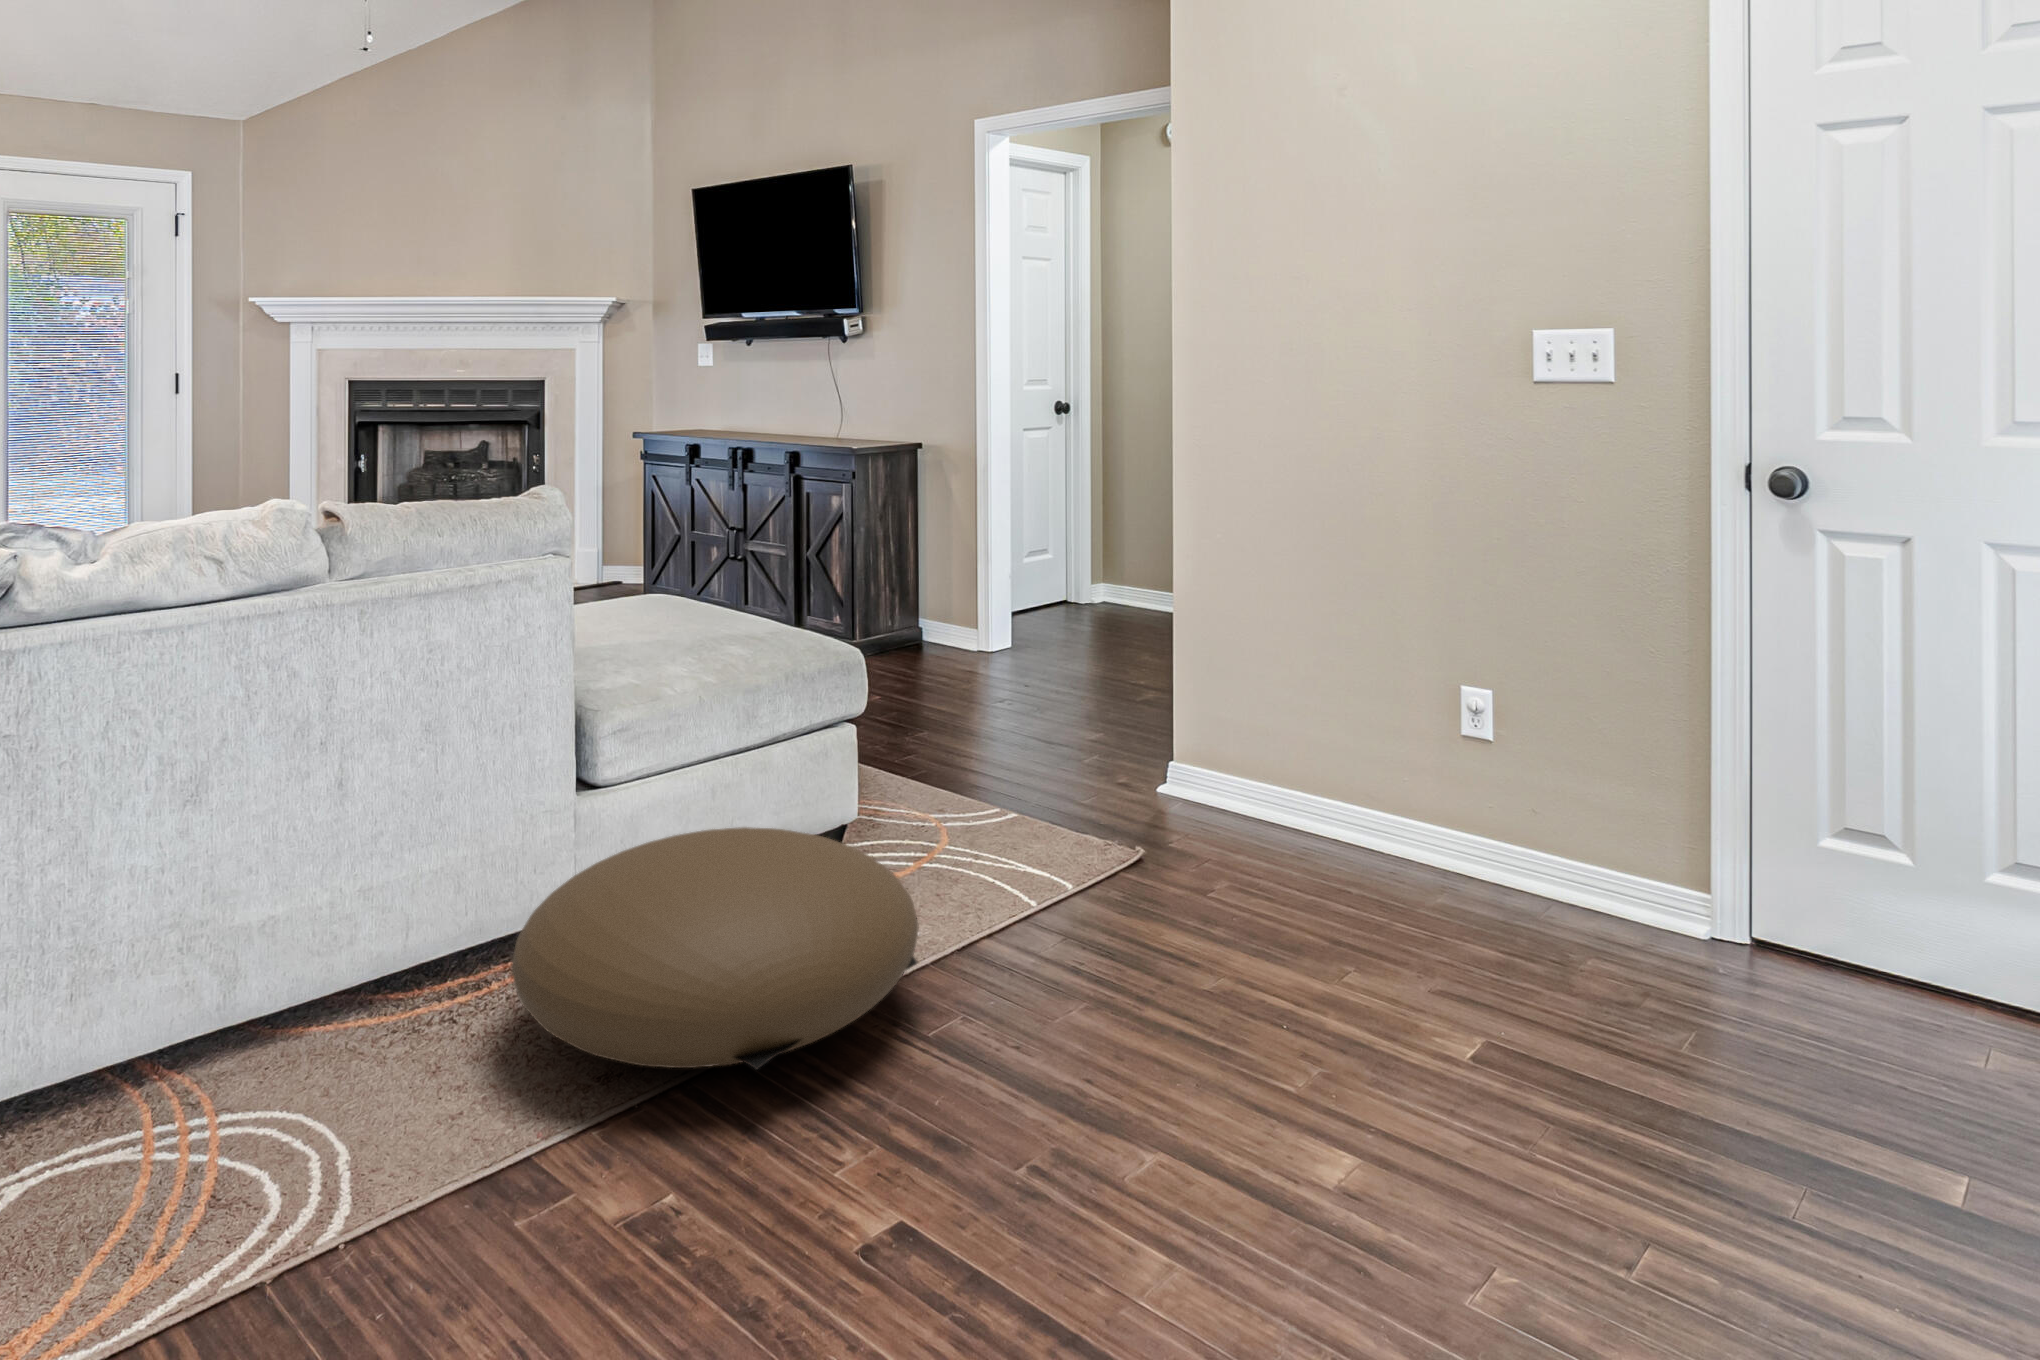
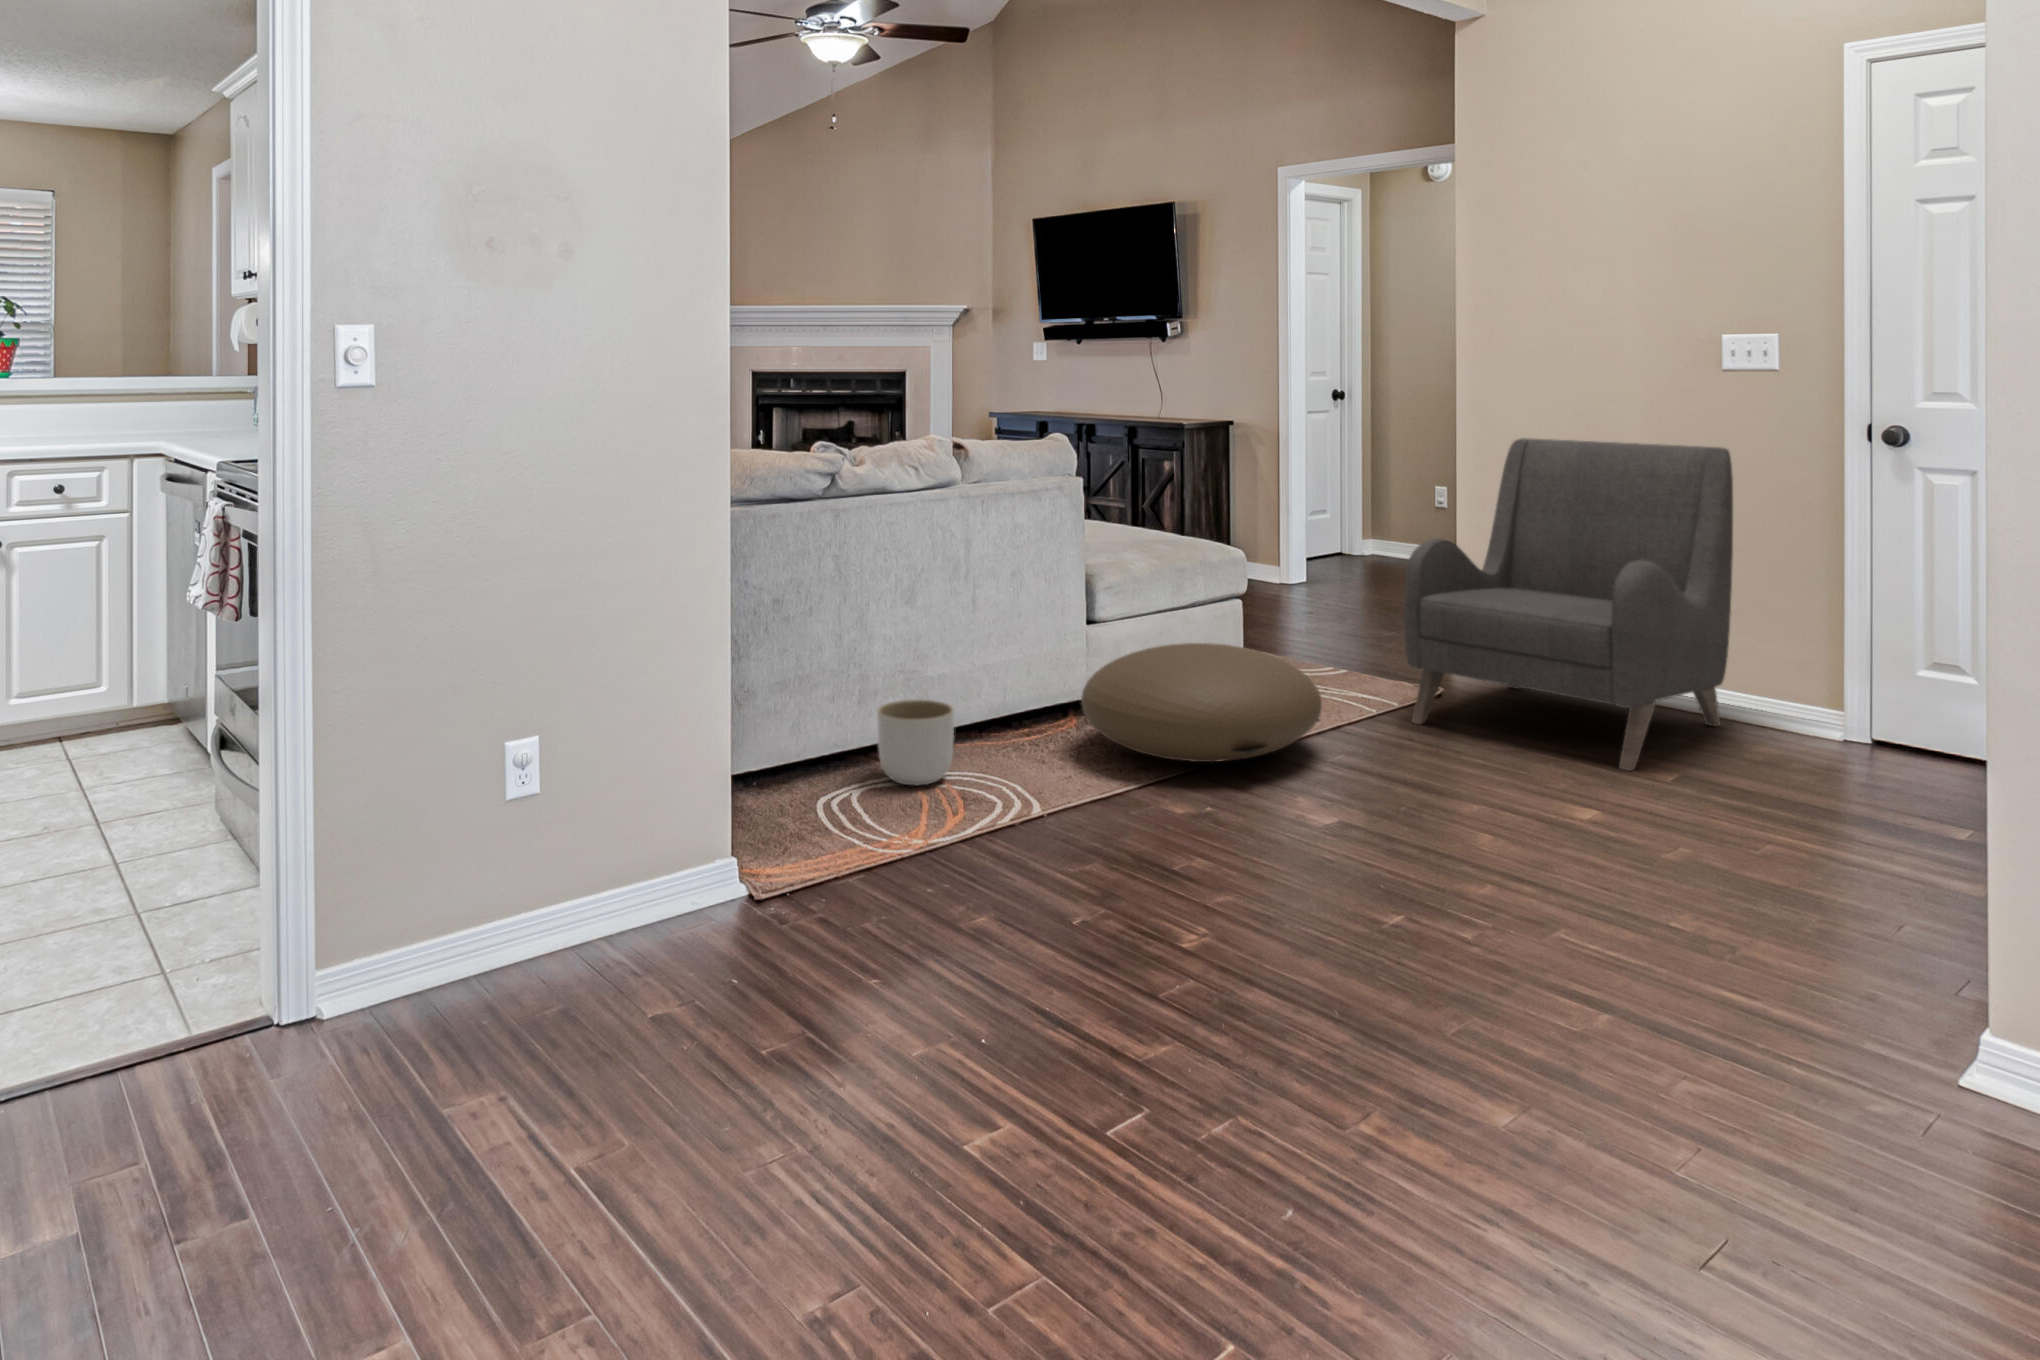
armchair: none [1072,480,1549,1039] -> present [1404,438,1733,771]
planter: none [88,975,244,1155] -> present [877,699,954,785]

